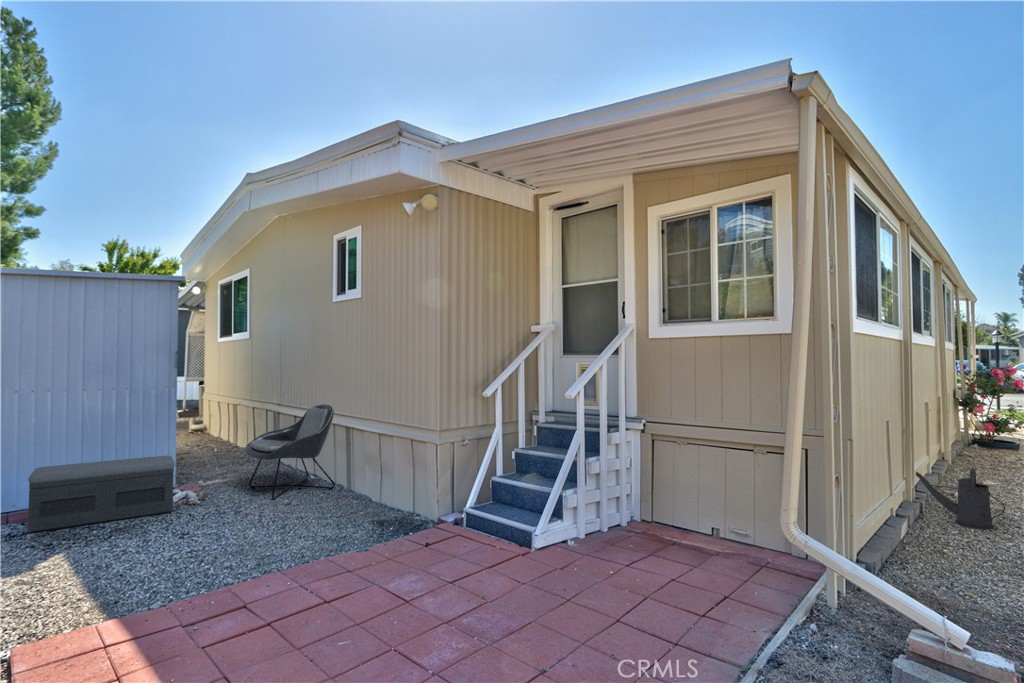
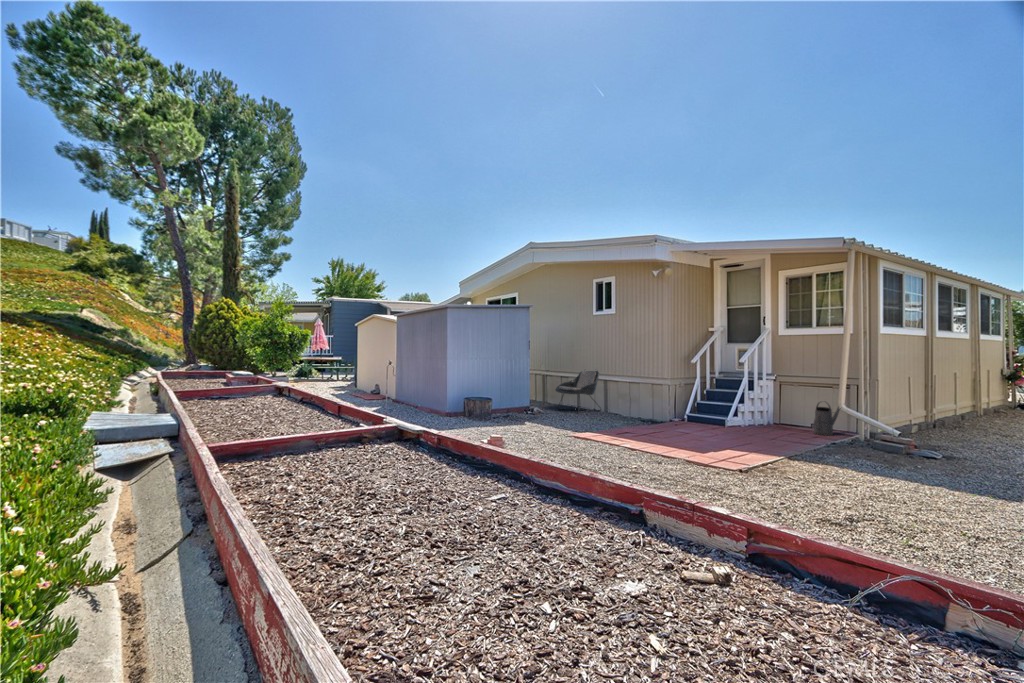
storage bench: present [28,456,175,533] -> none [488,391,541,419]
watering can: present [916,469,1005,530] -> present [814,402,841,436]

